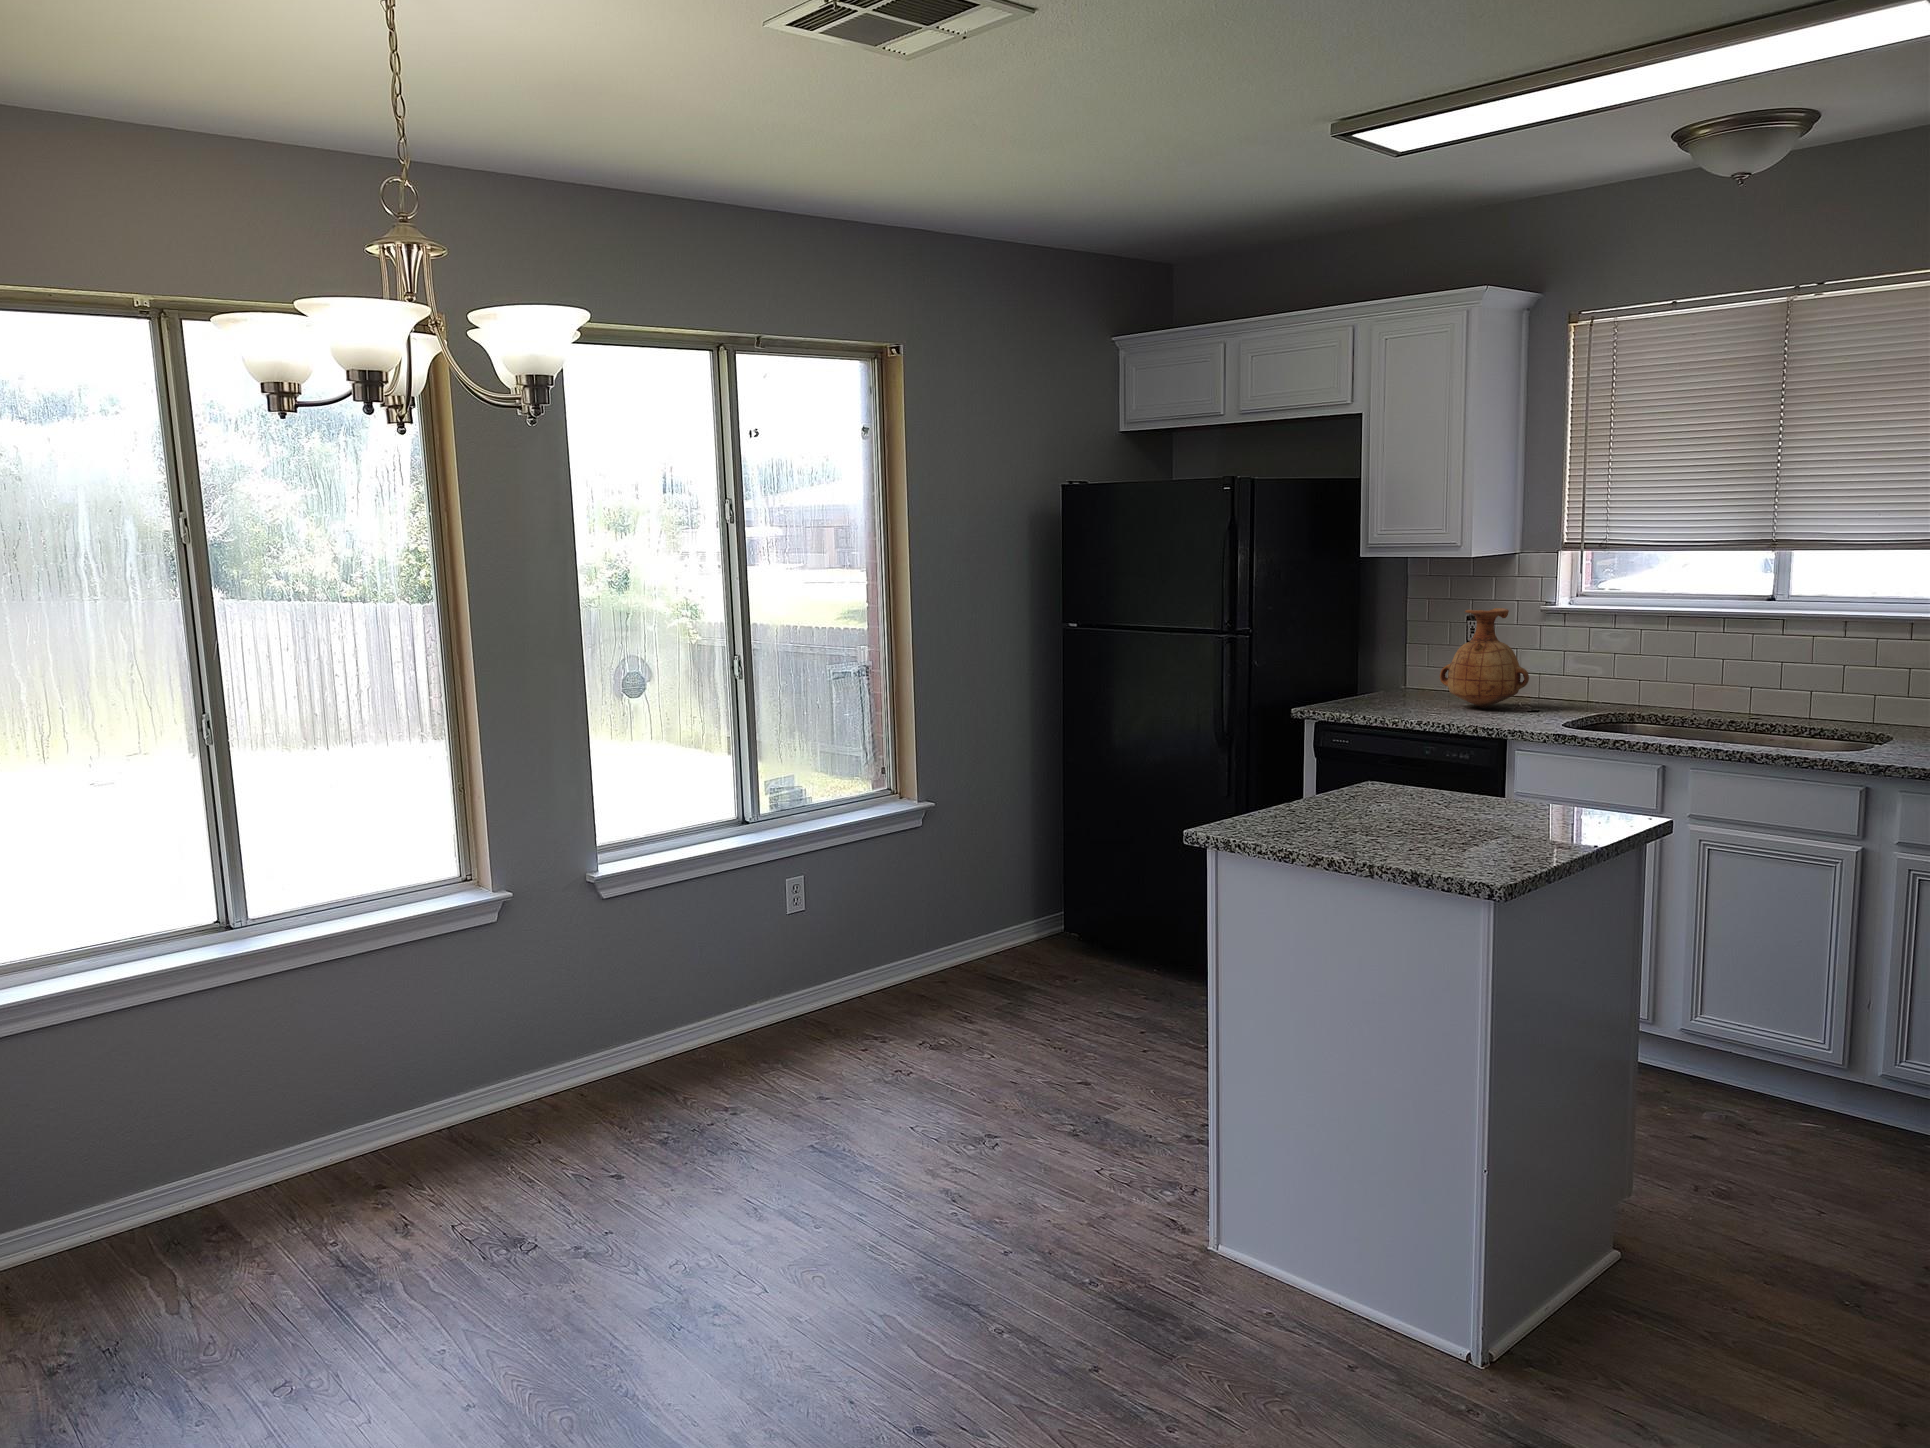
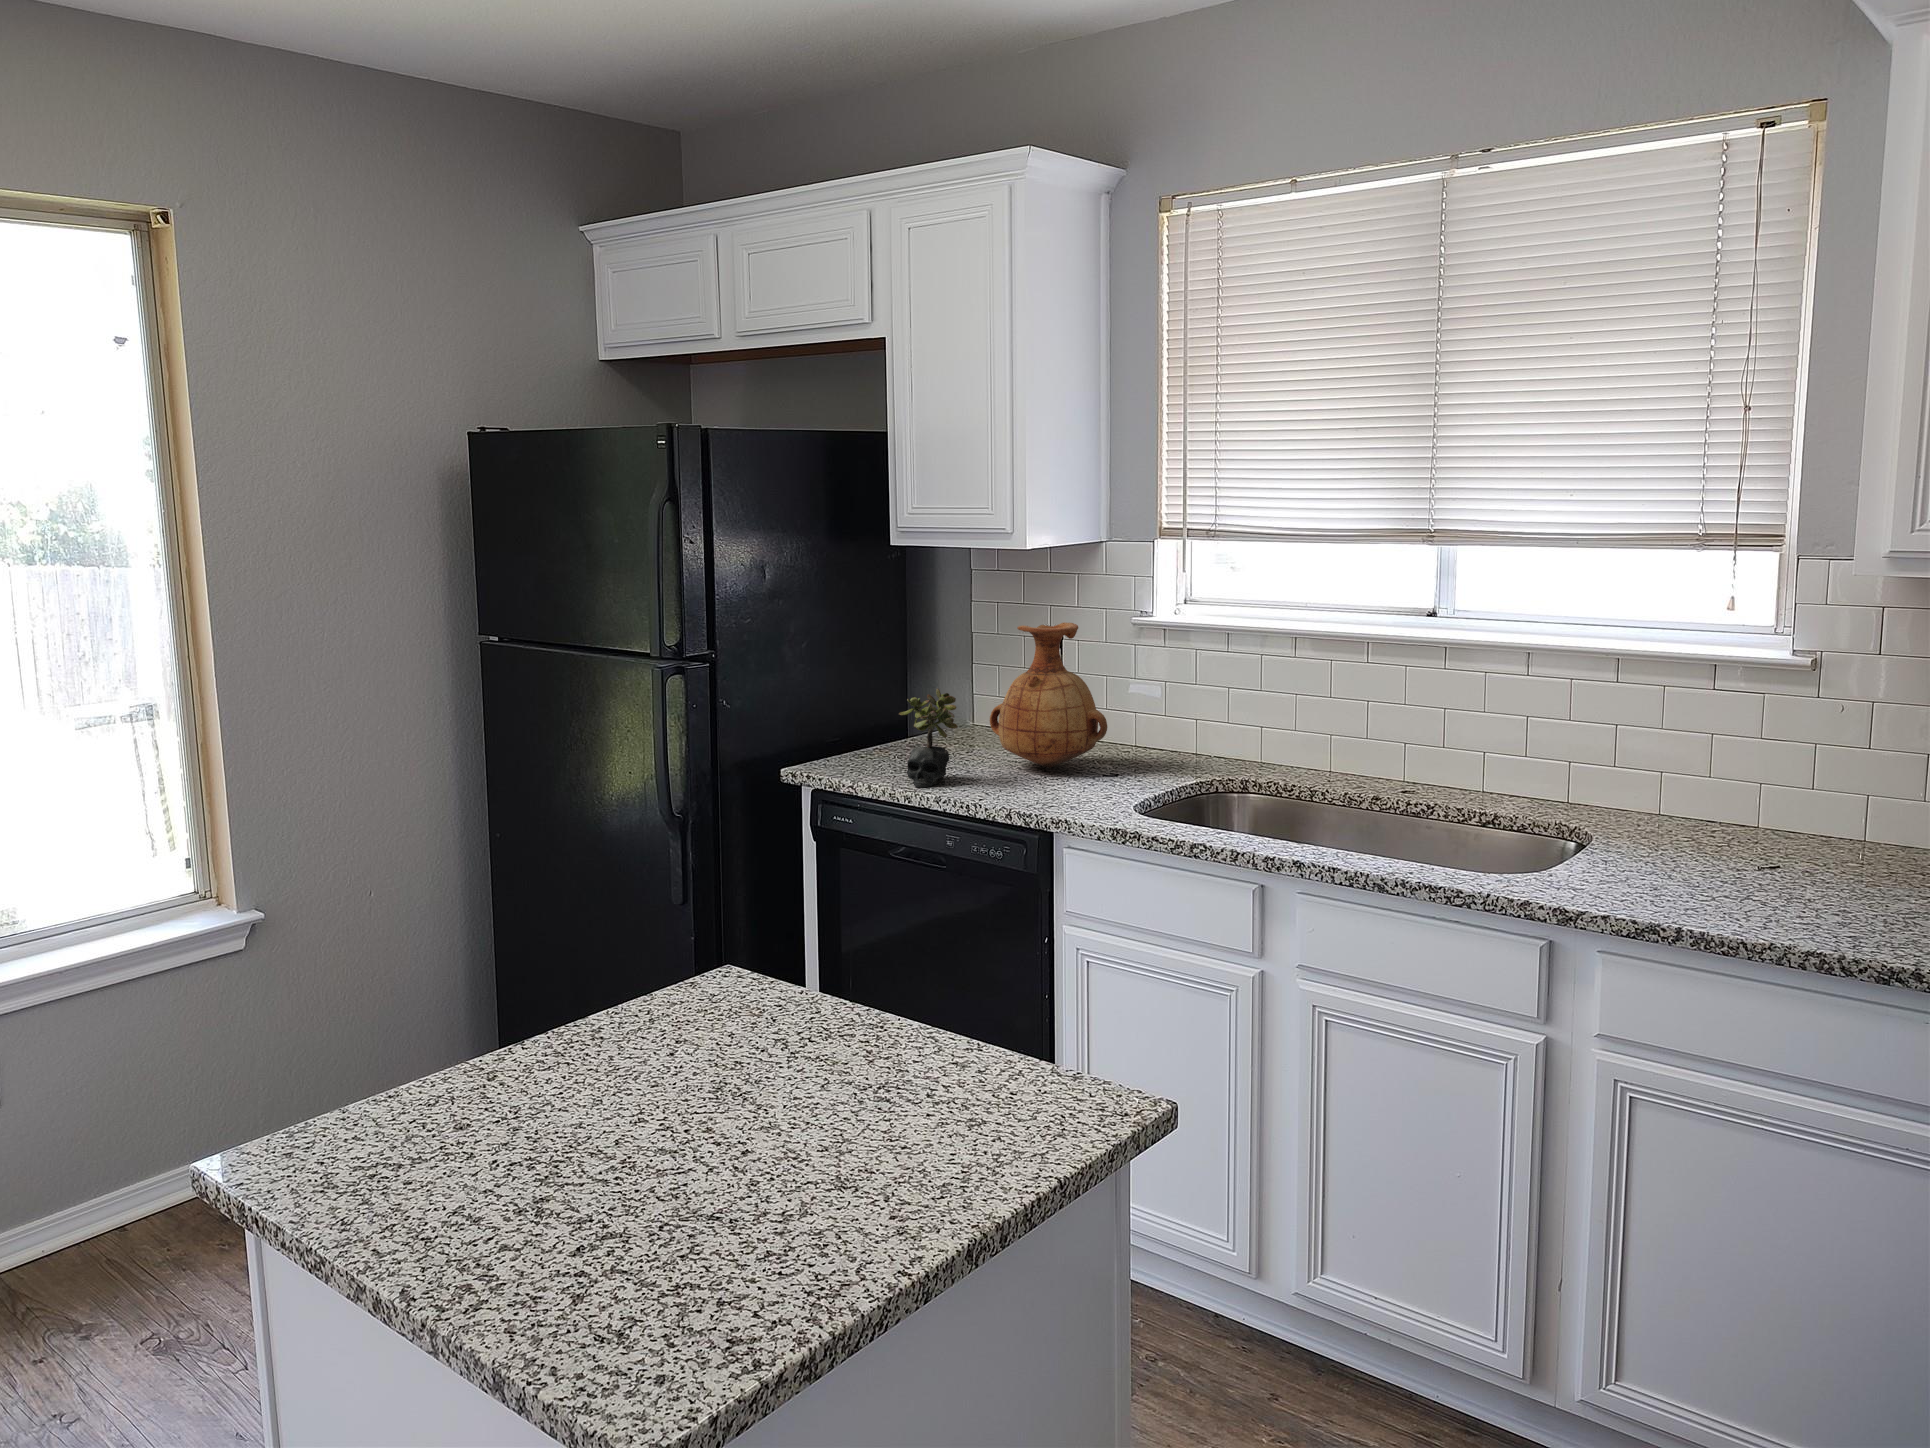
succulent plant: none [1387,651,1431,715] -> present [899,688,958,787]

